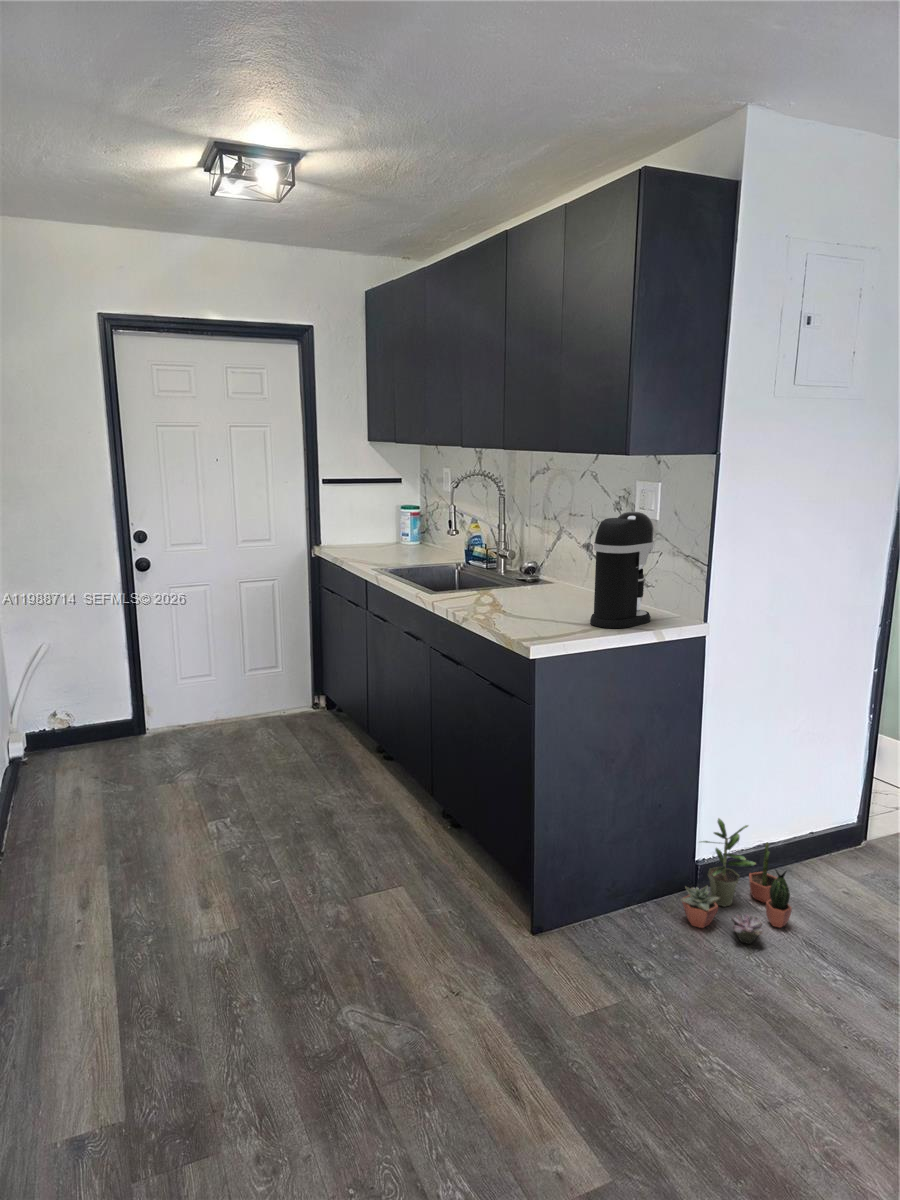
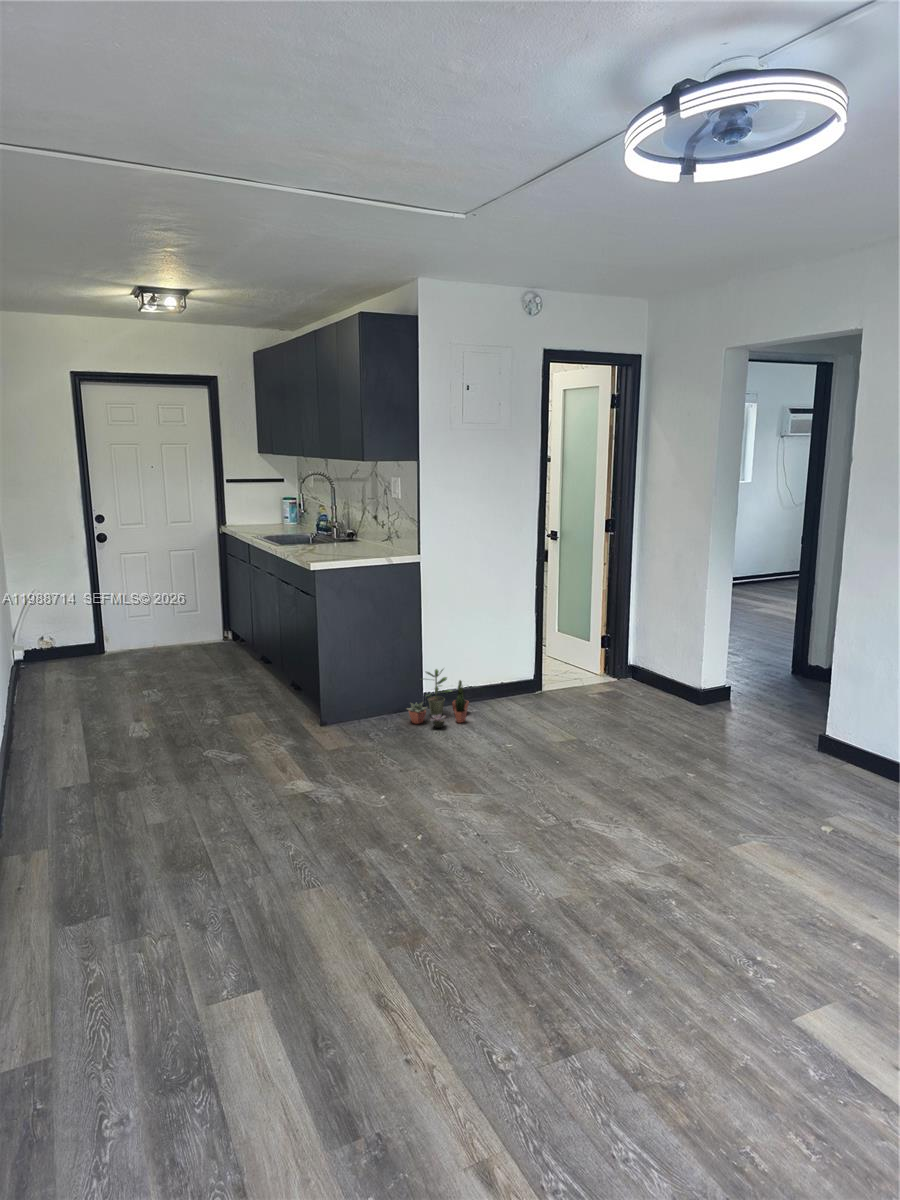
coffee maker: present [590,512,654,628] -> none [354,494,391,558]

